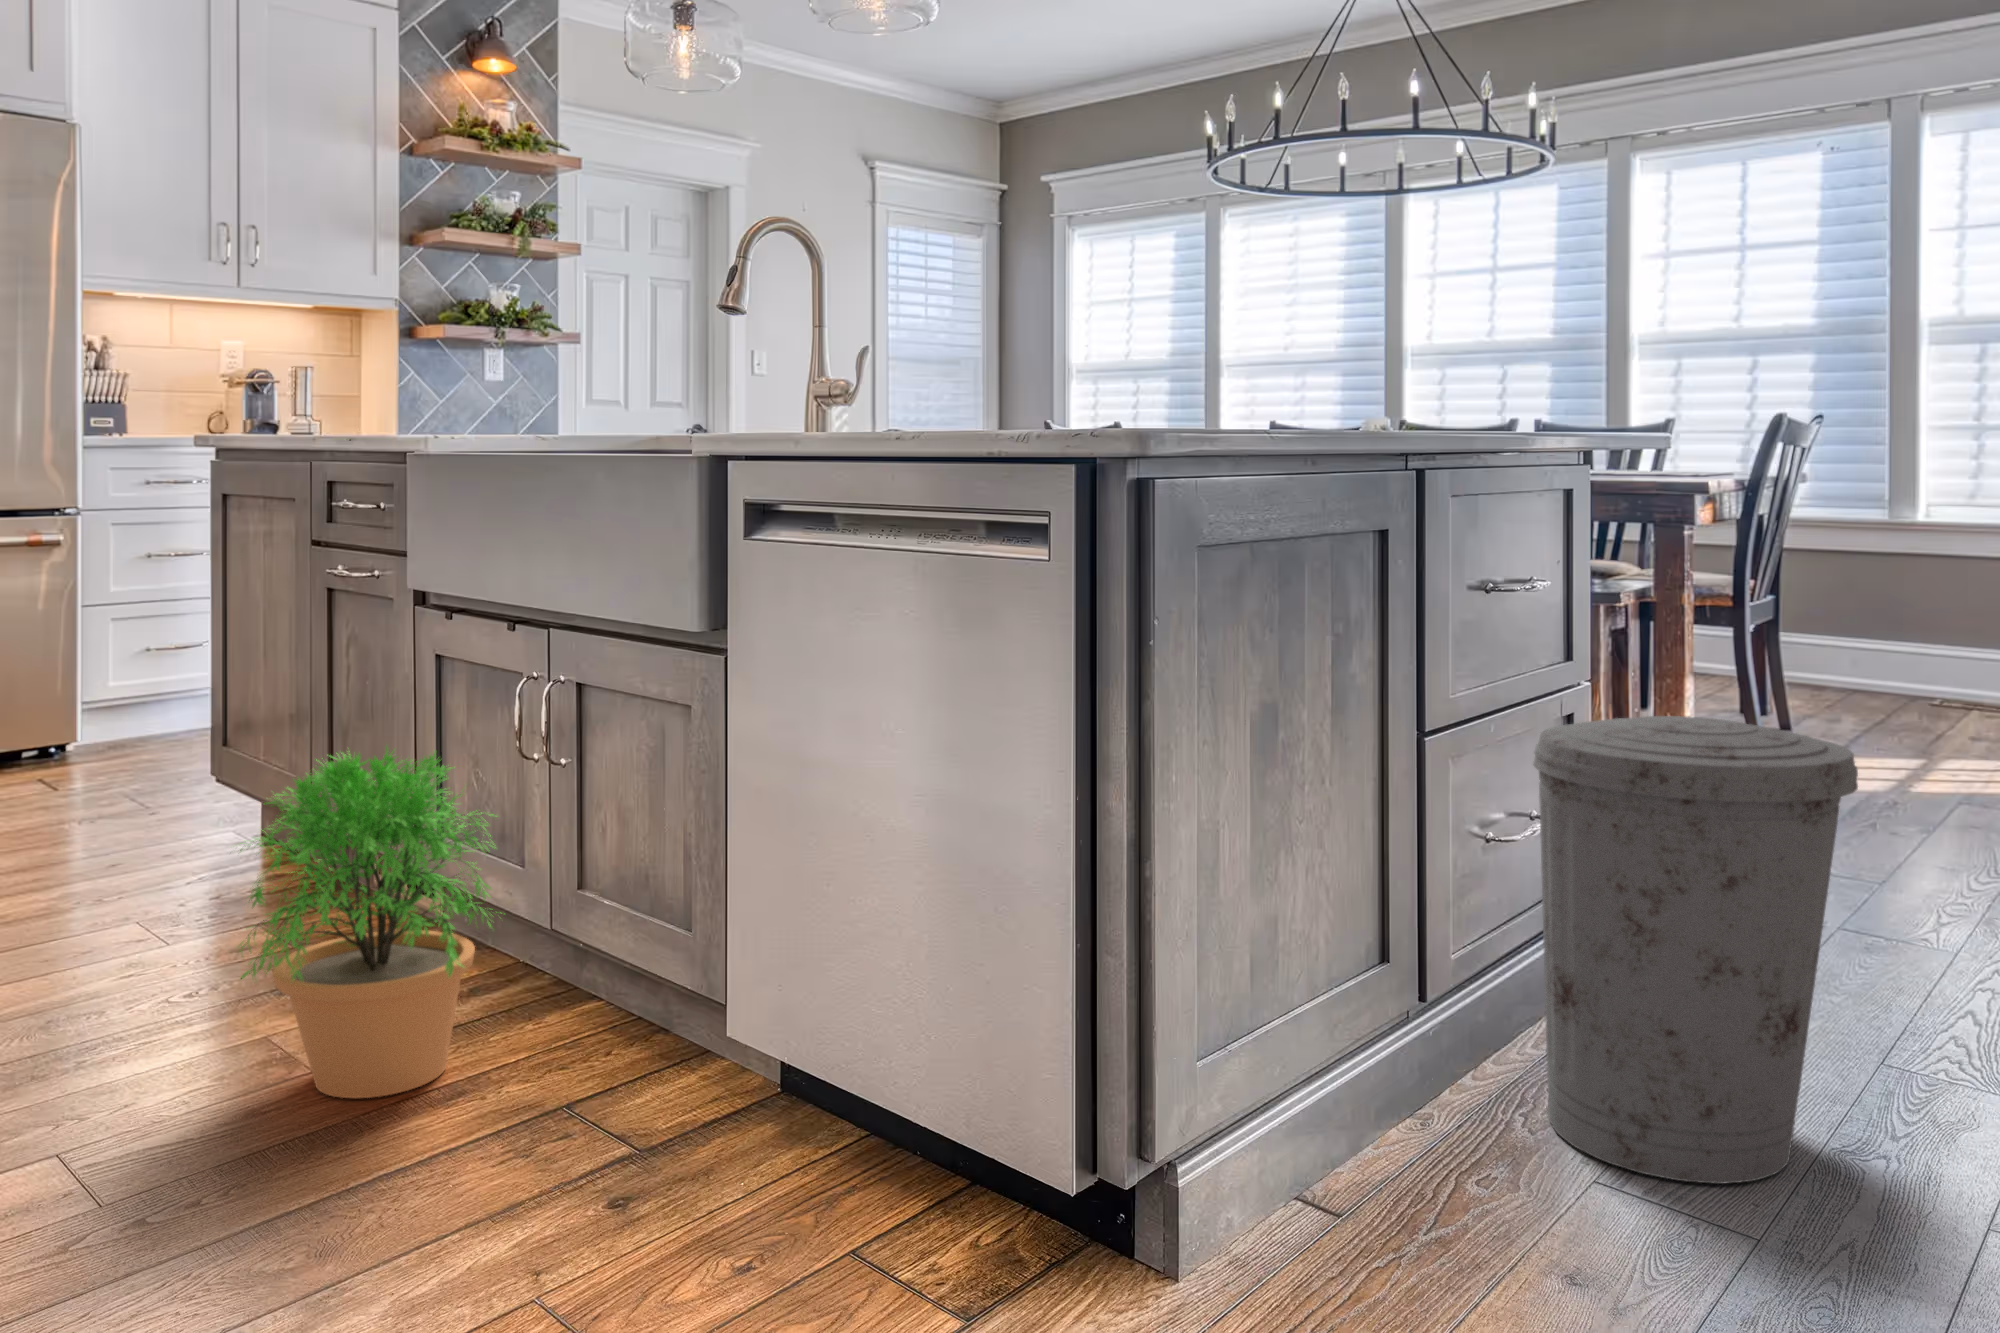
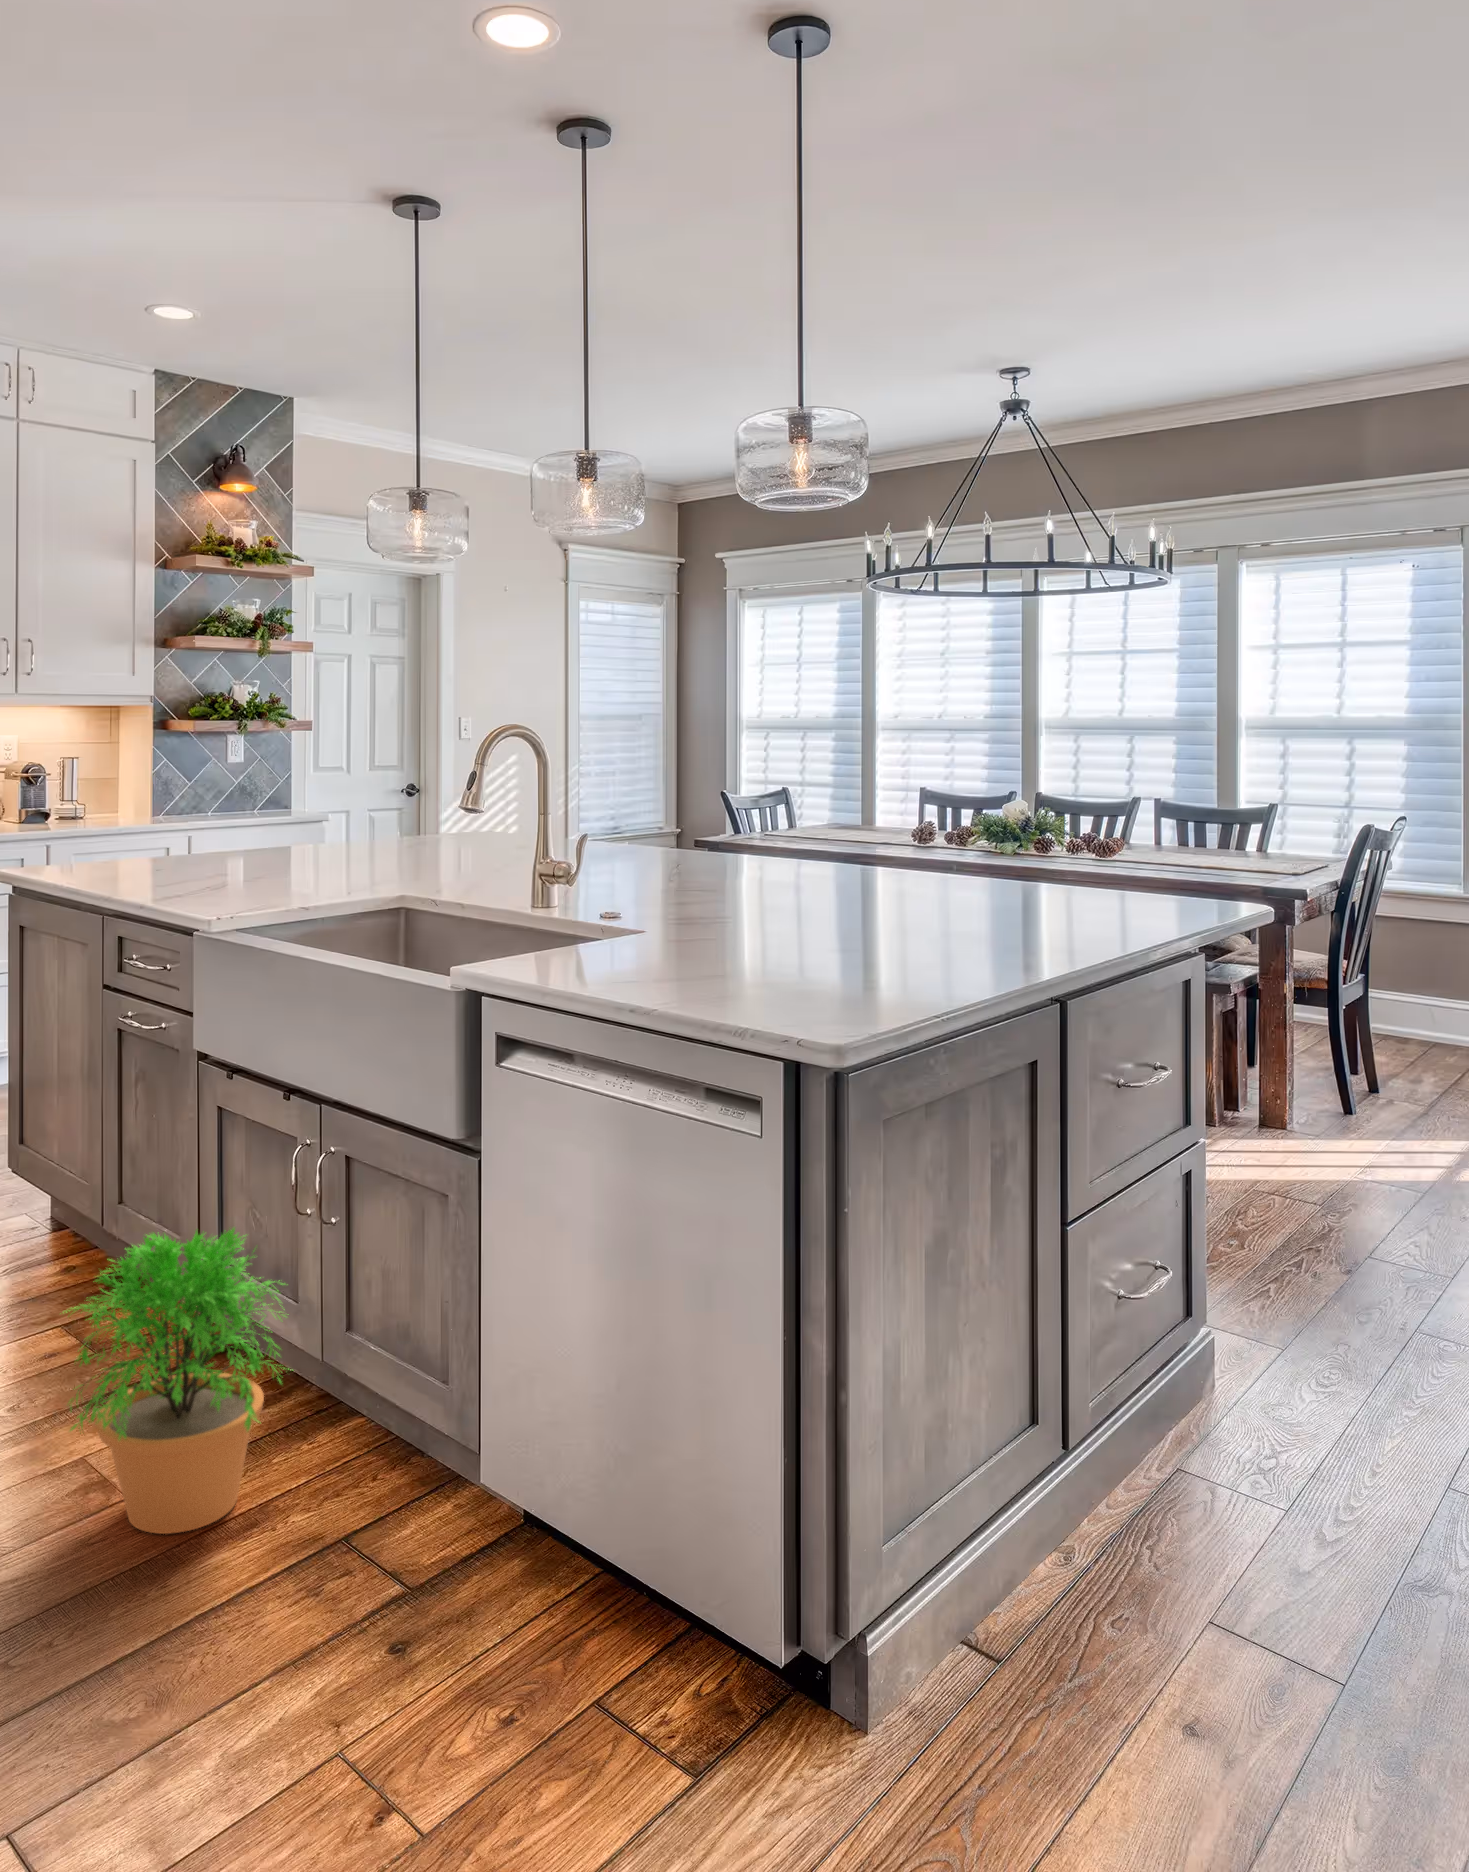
trash can: present [1533,716,1858,1184] -> none [1155,1210,1420,1627]

